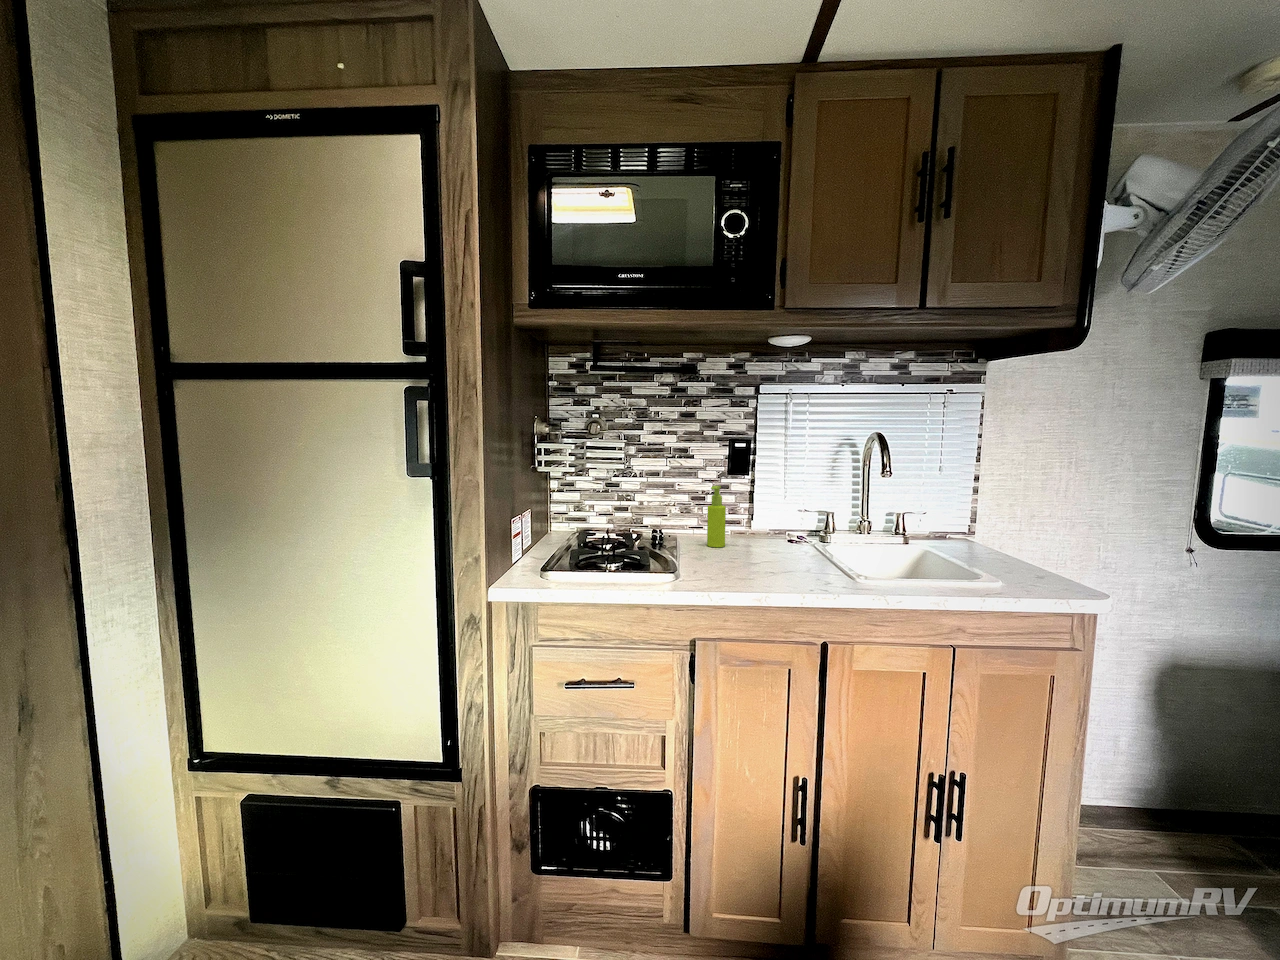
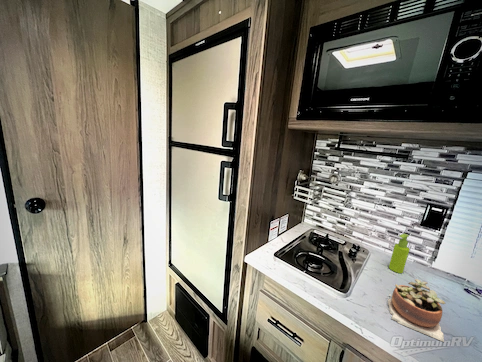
succulent plant: none [723,521,788,578] -> present [388,279,445,342]

